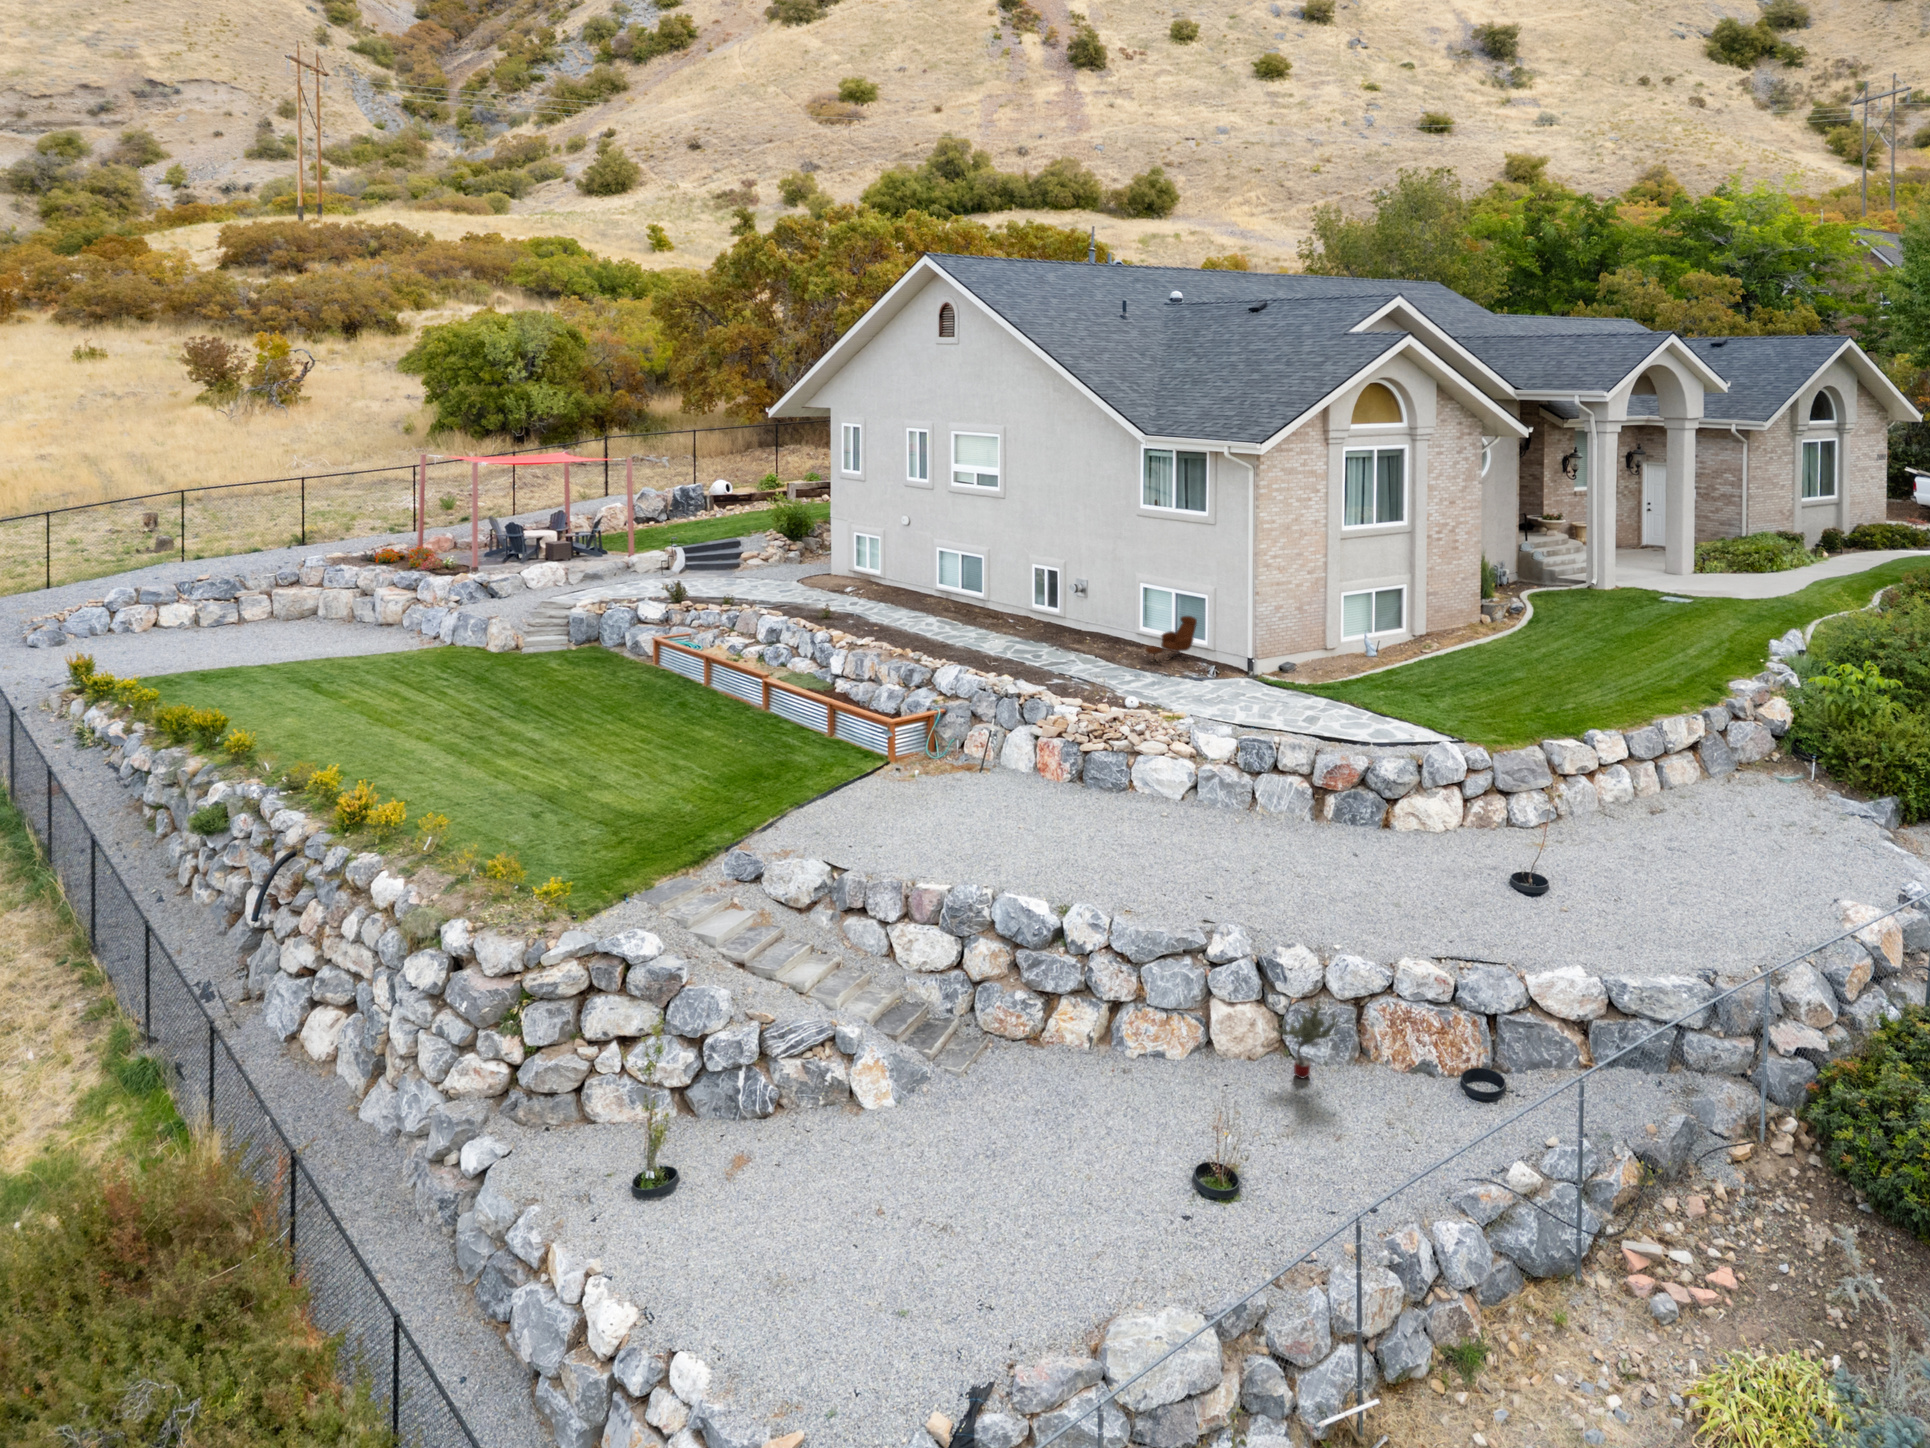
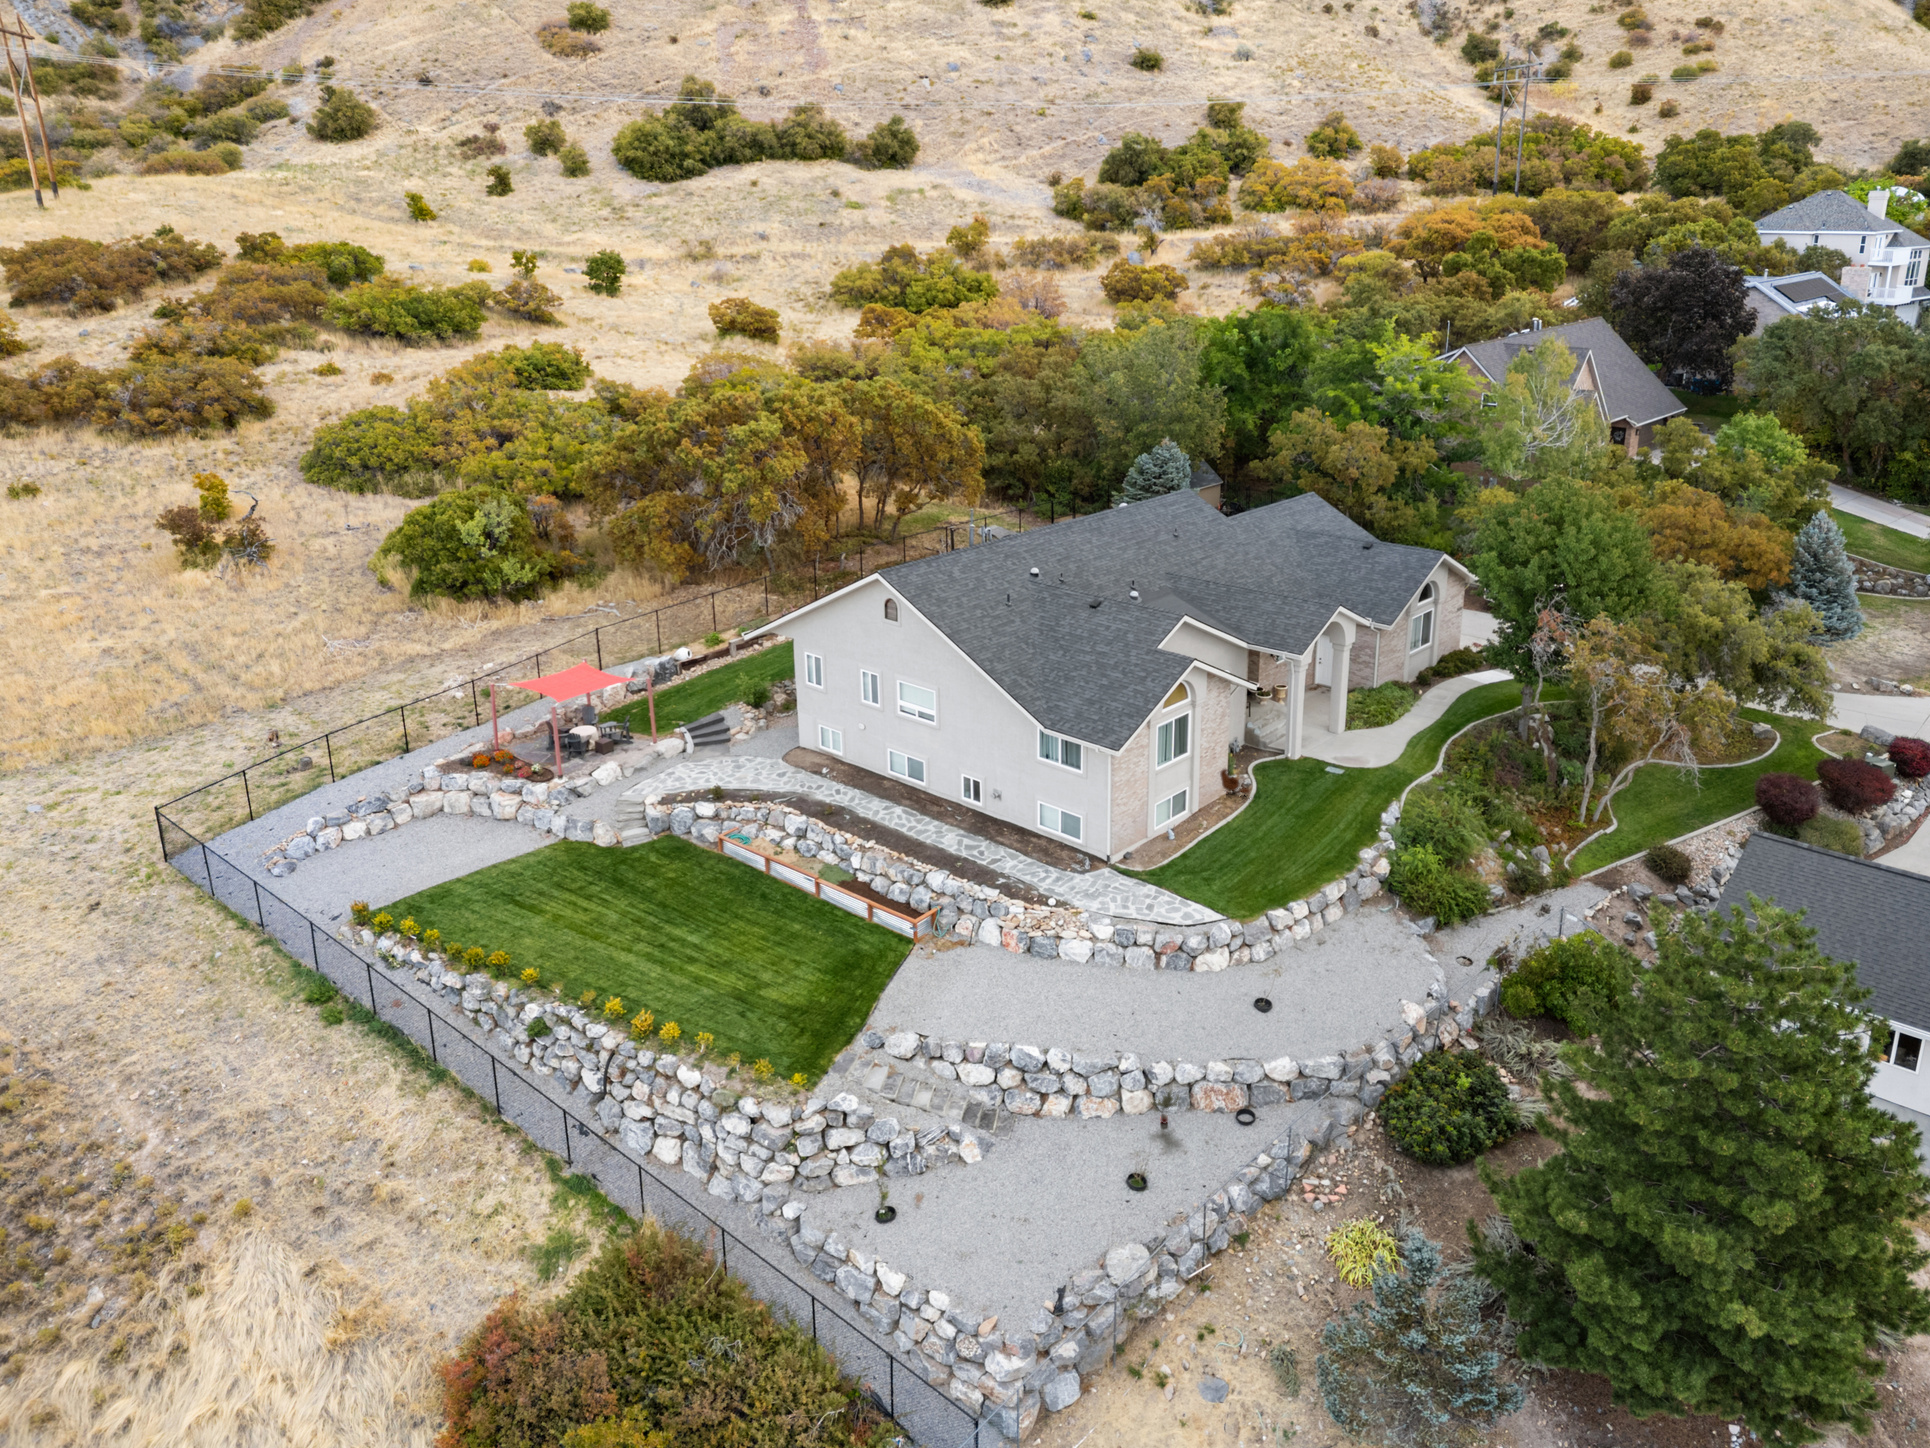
lounge chair: present [1145,616,1197,662] -> present [1220,769,1250,797]

